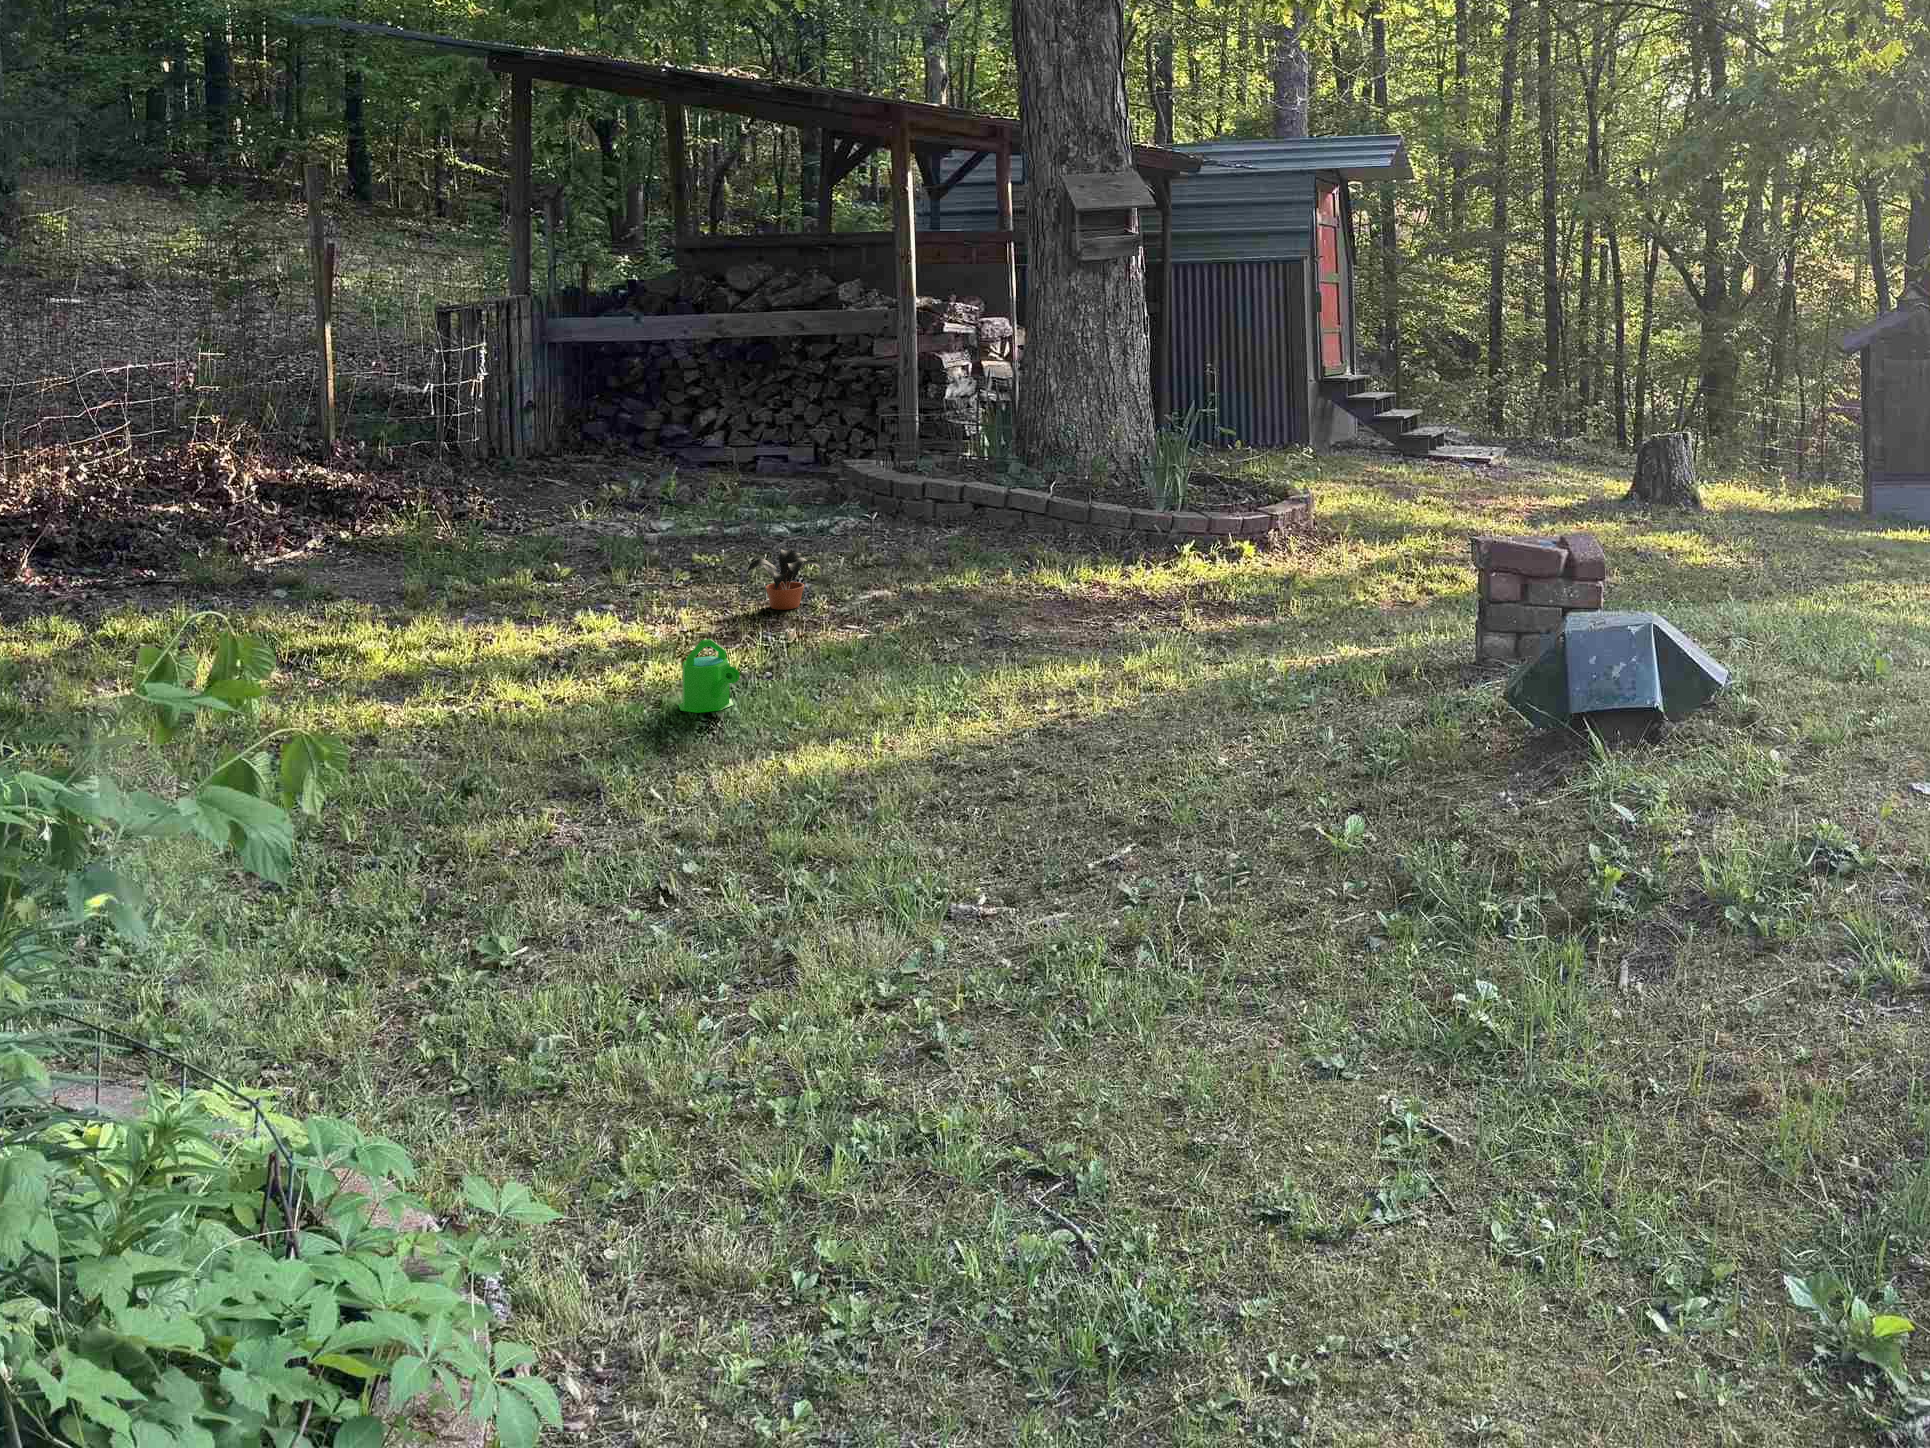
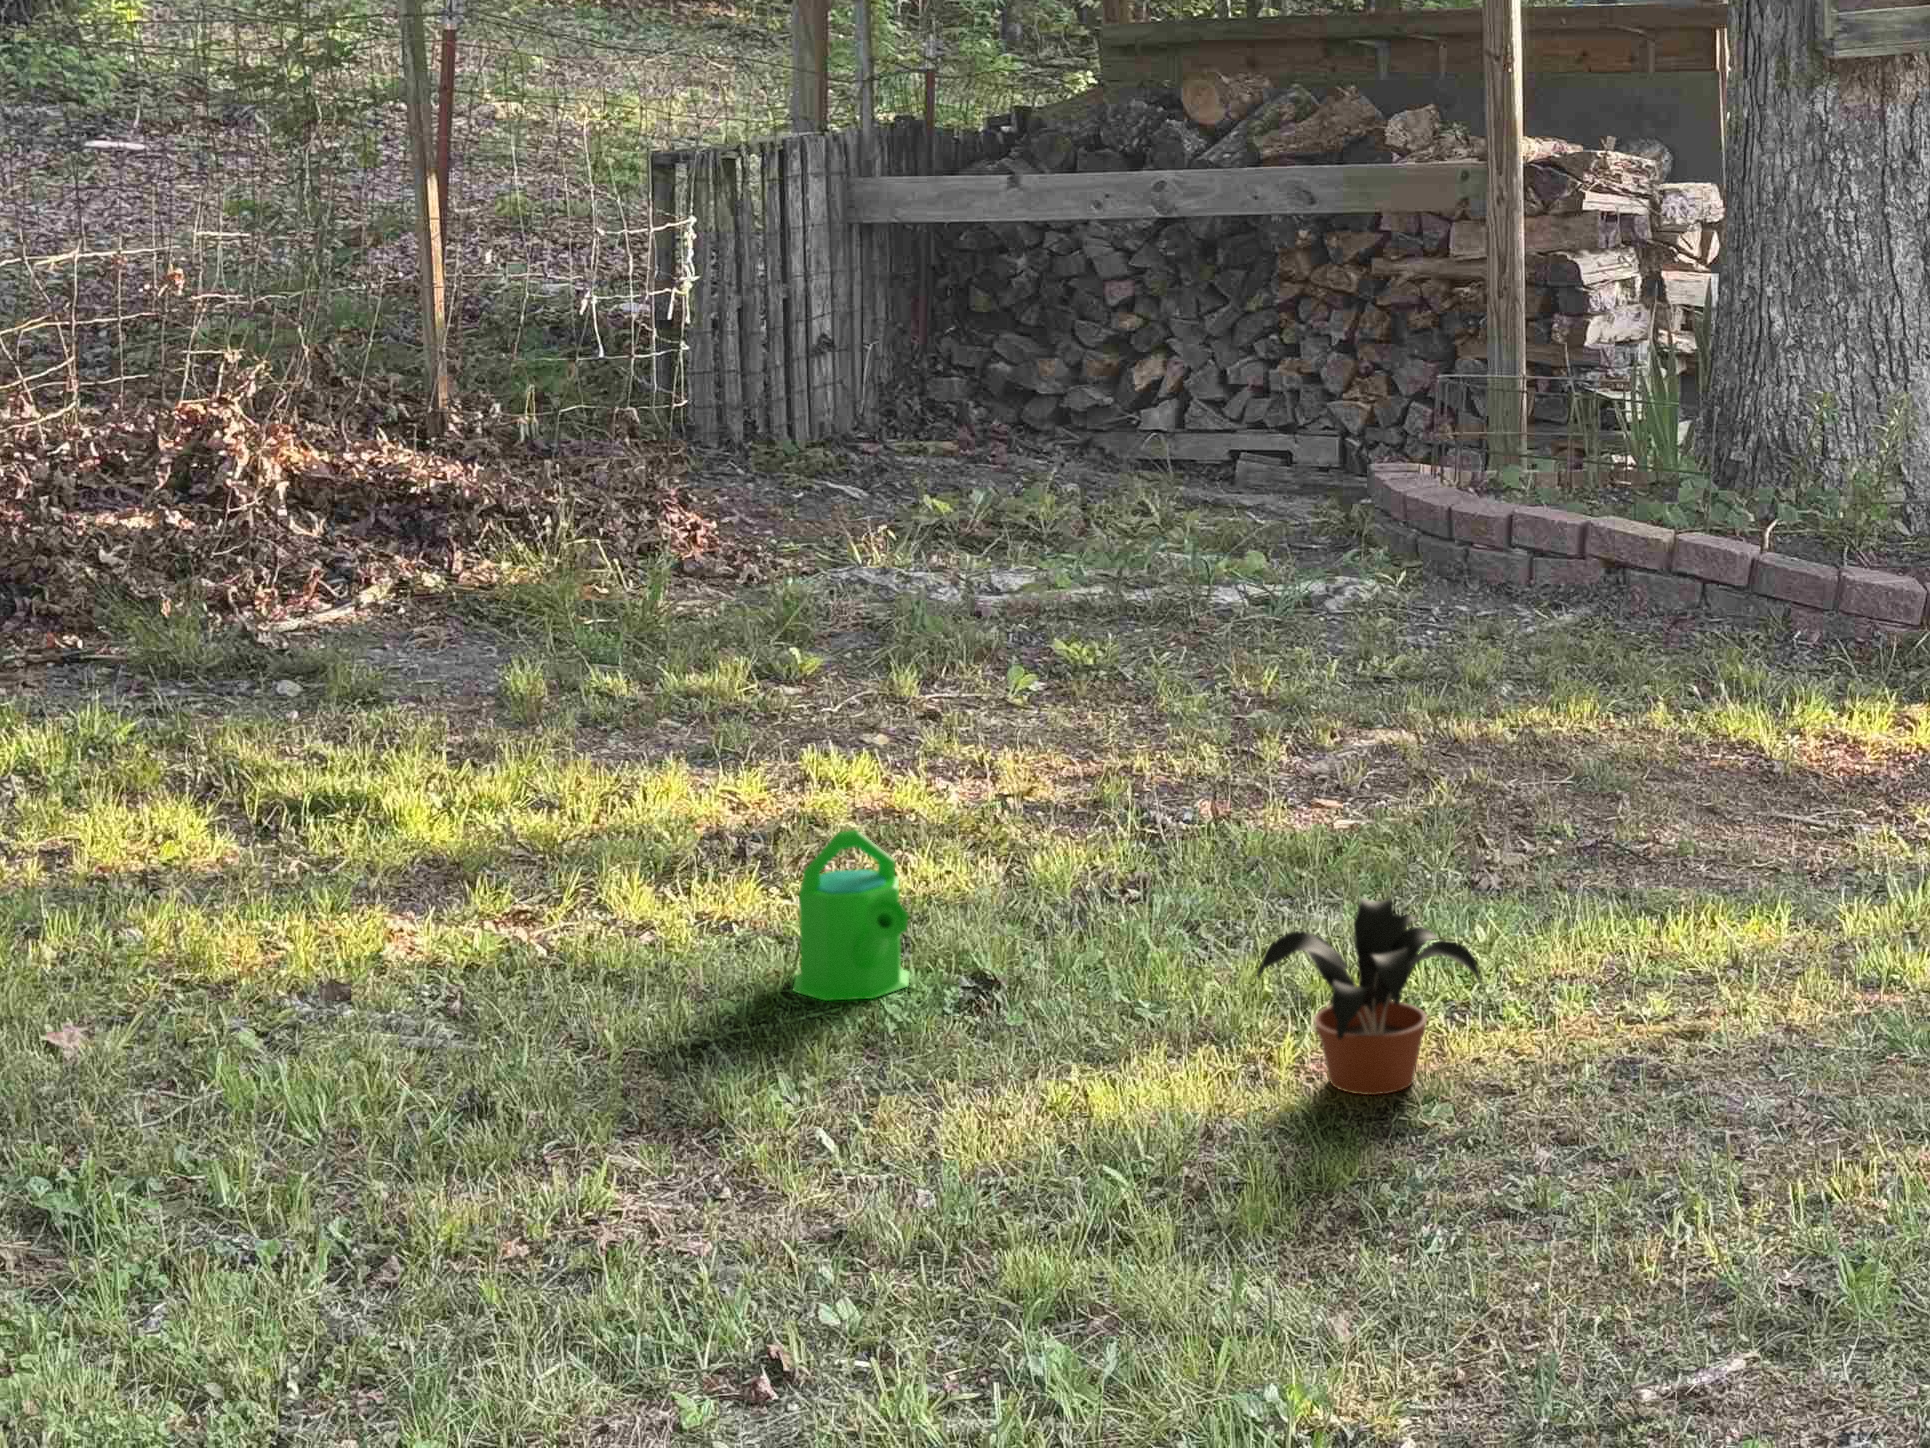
potted plant: present [747,549,823,610] -> present [1256,898,1482,1095]

